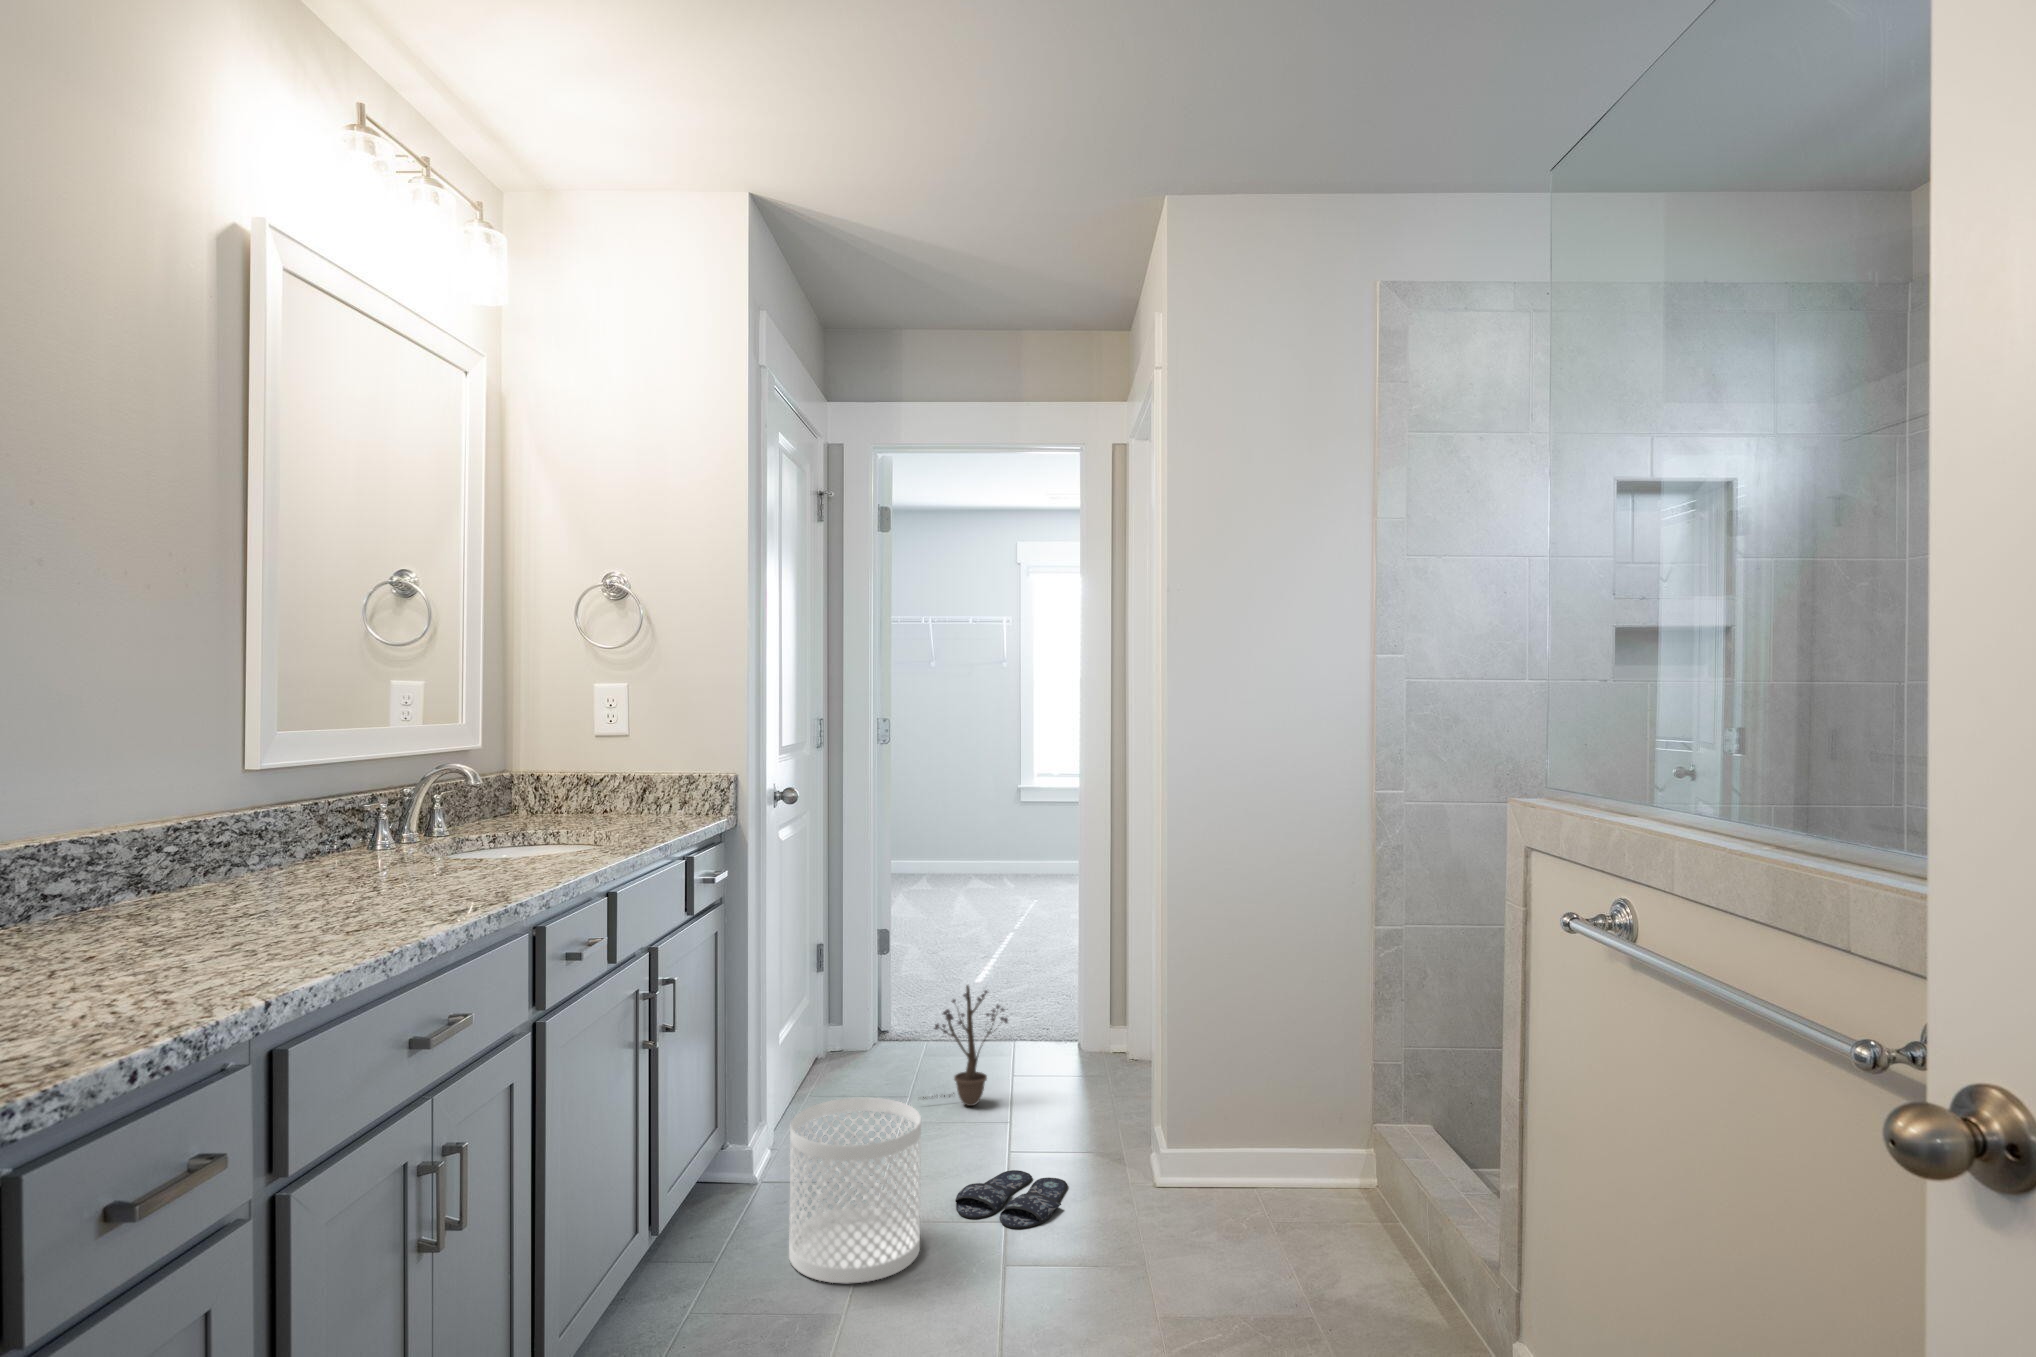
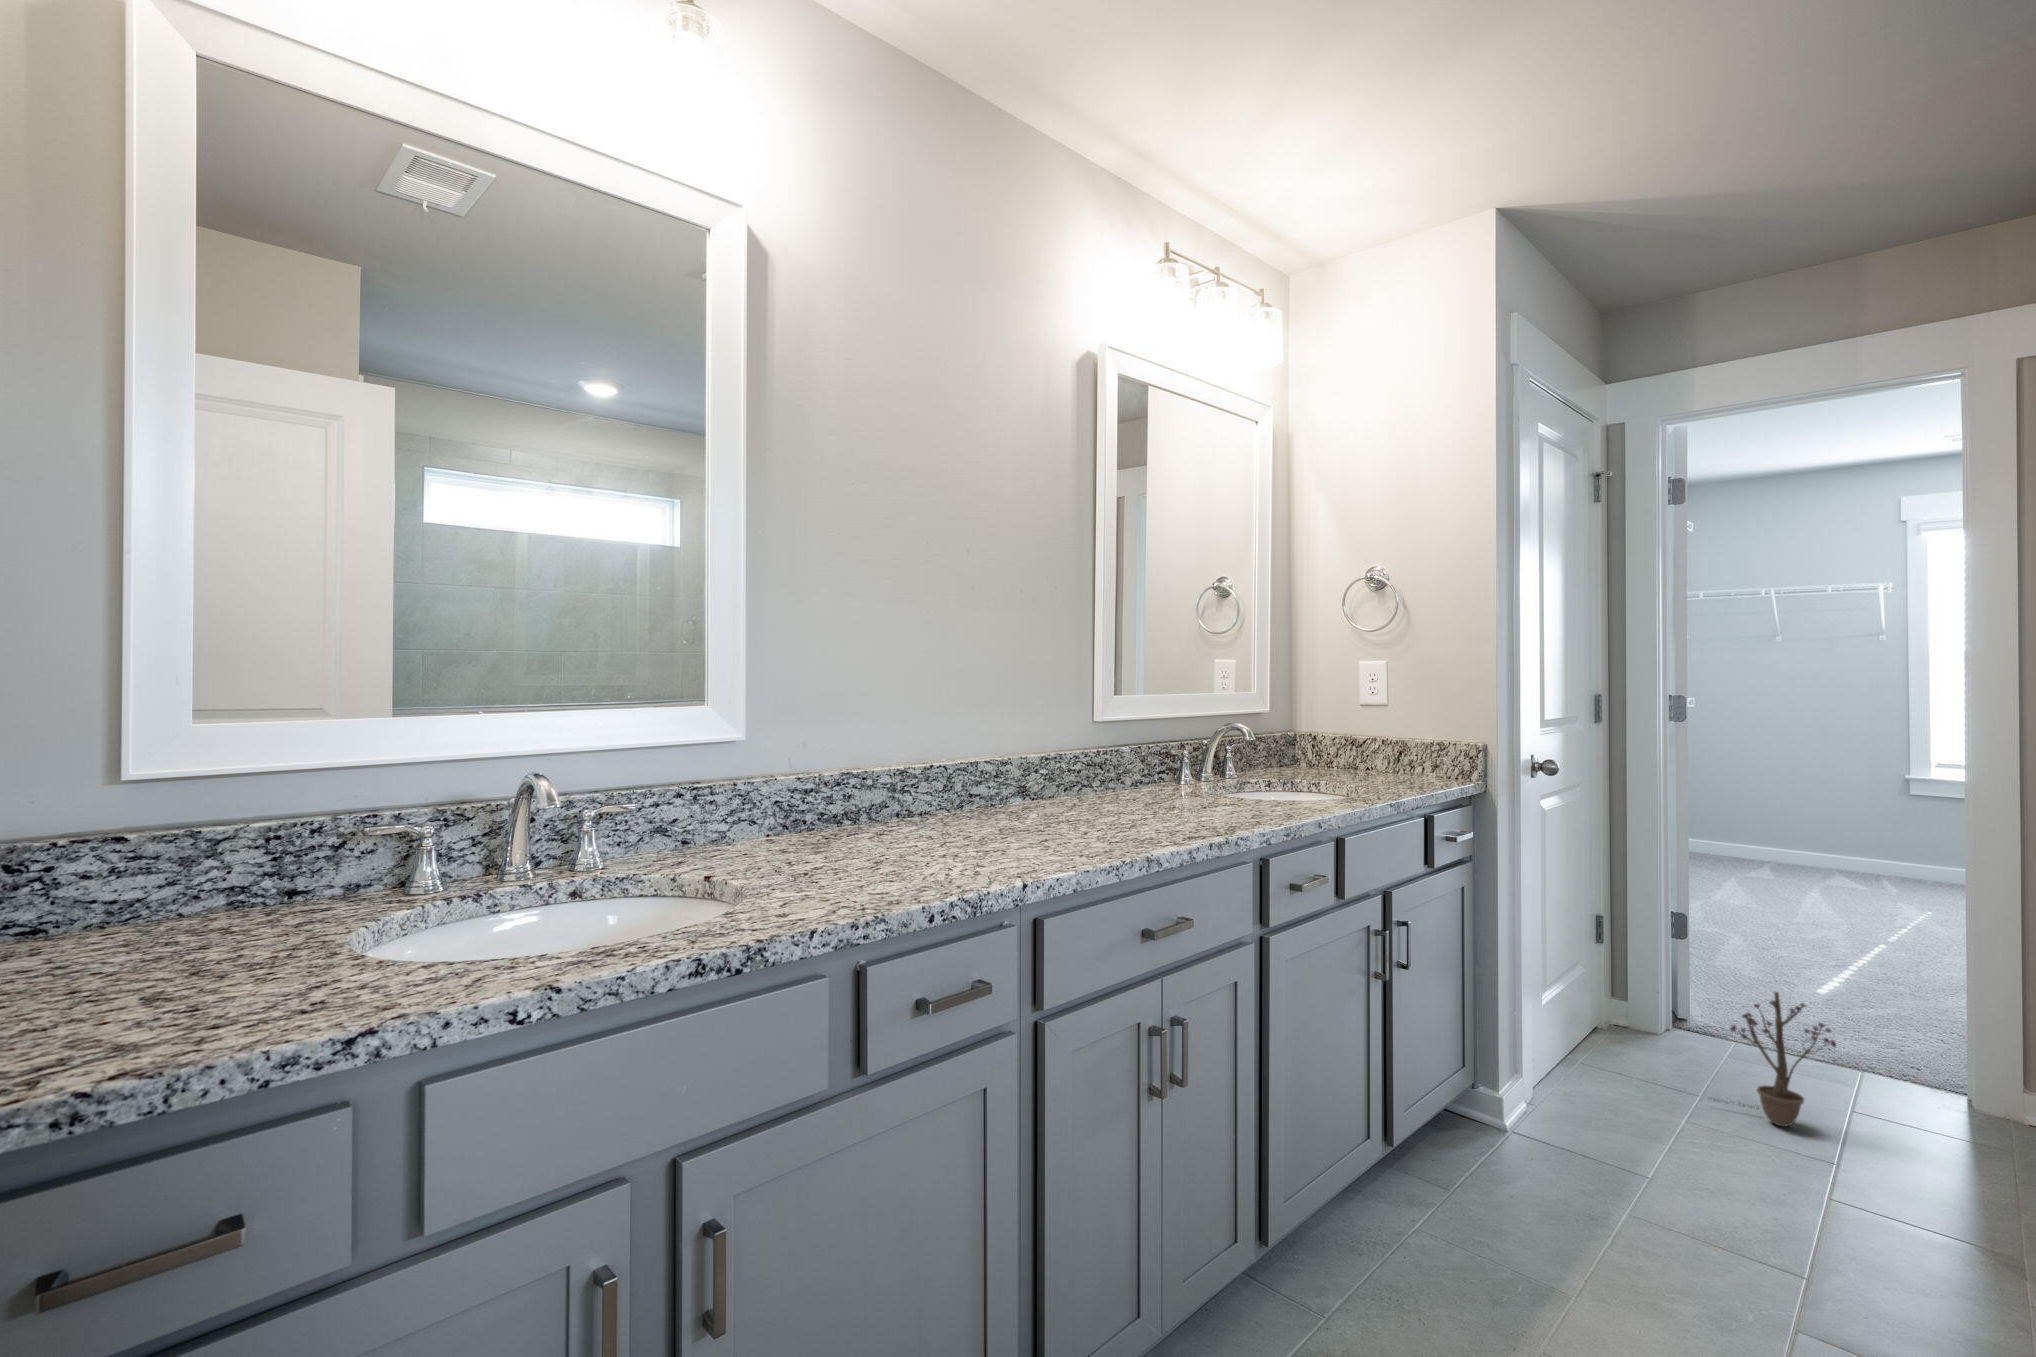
waste basket: present [789,1098,921,1284] -> none [1525,1071,1681,1271]
slippers: present [955,1170,1067,1229] -> none [1736,1211,1910,1293]

